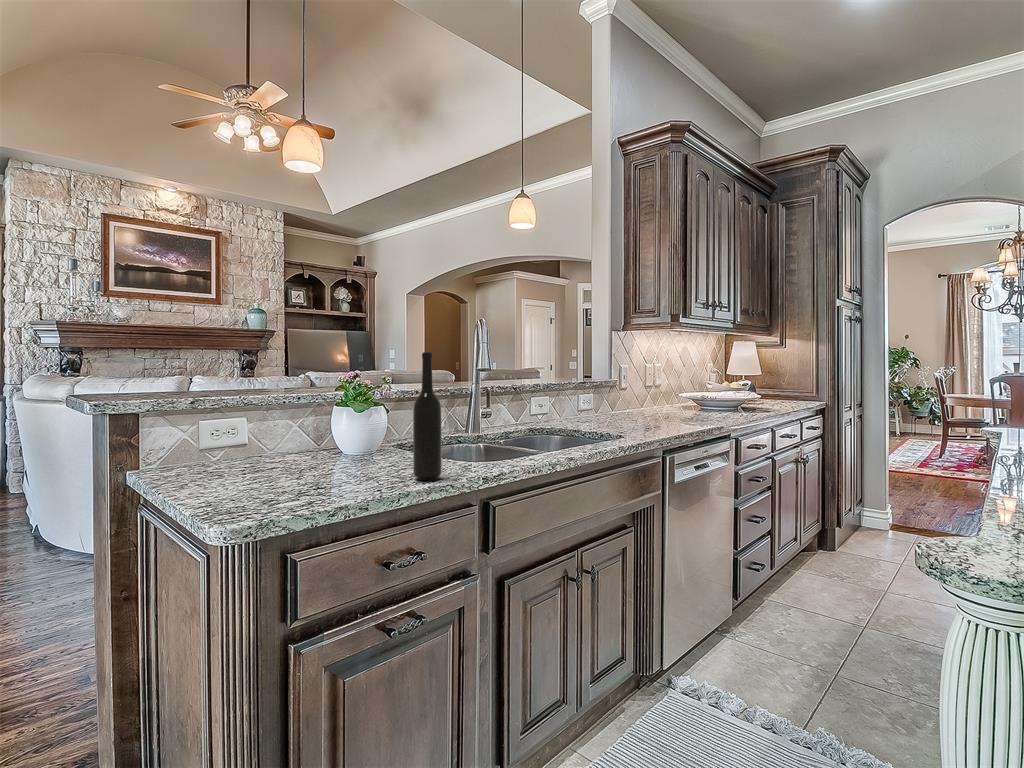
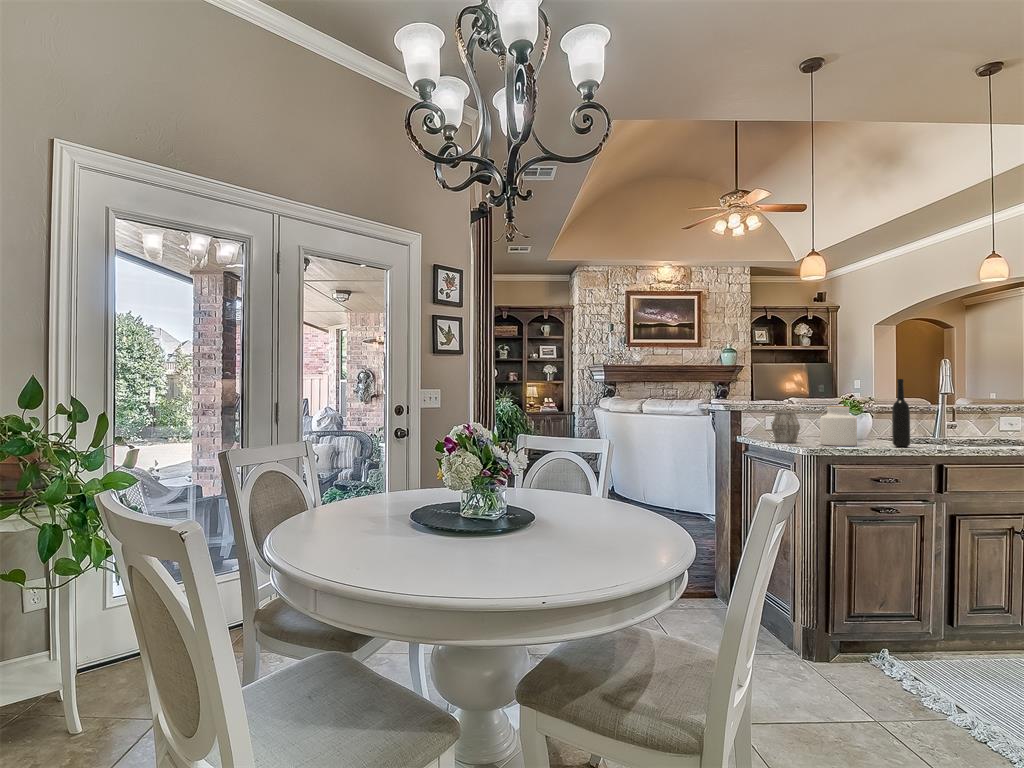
jar: none [286,403,354,489] -> present [820,406,857,446]
mug: none [193,415,253,484] -> present [771,412,800,443]

